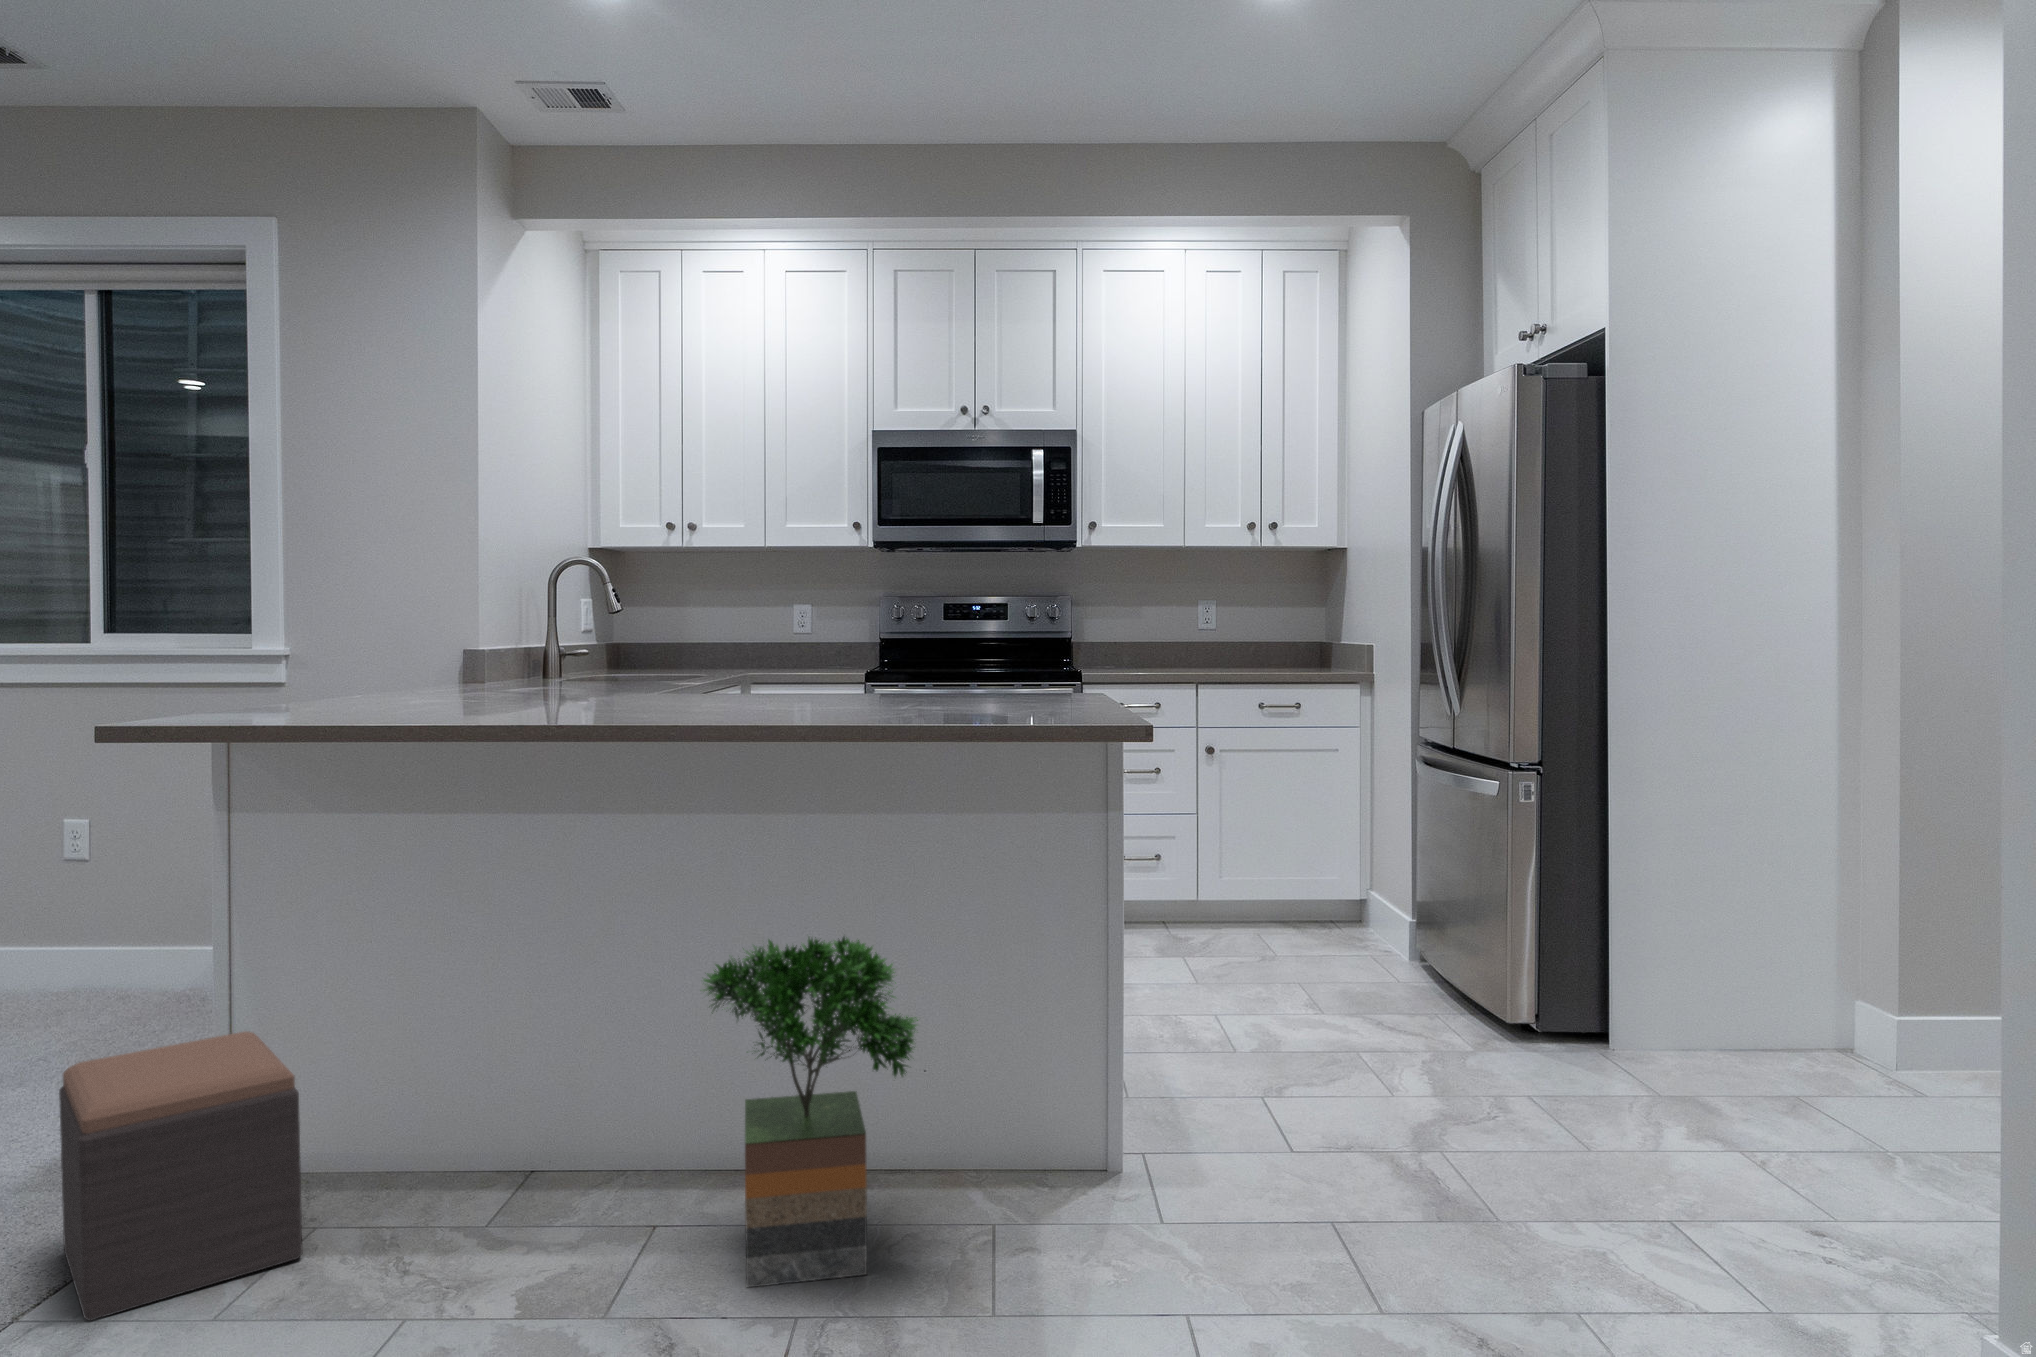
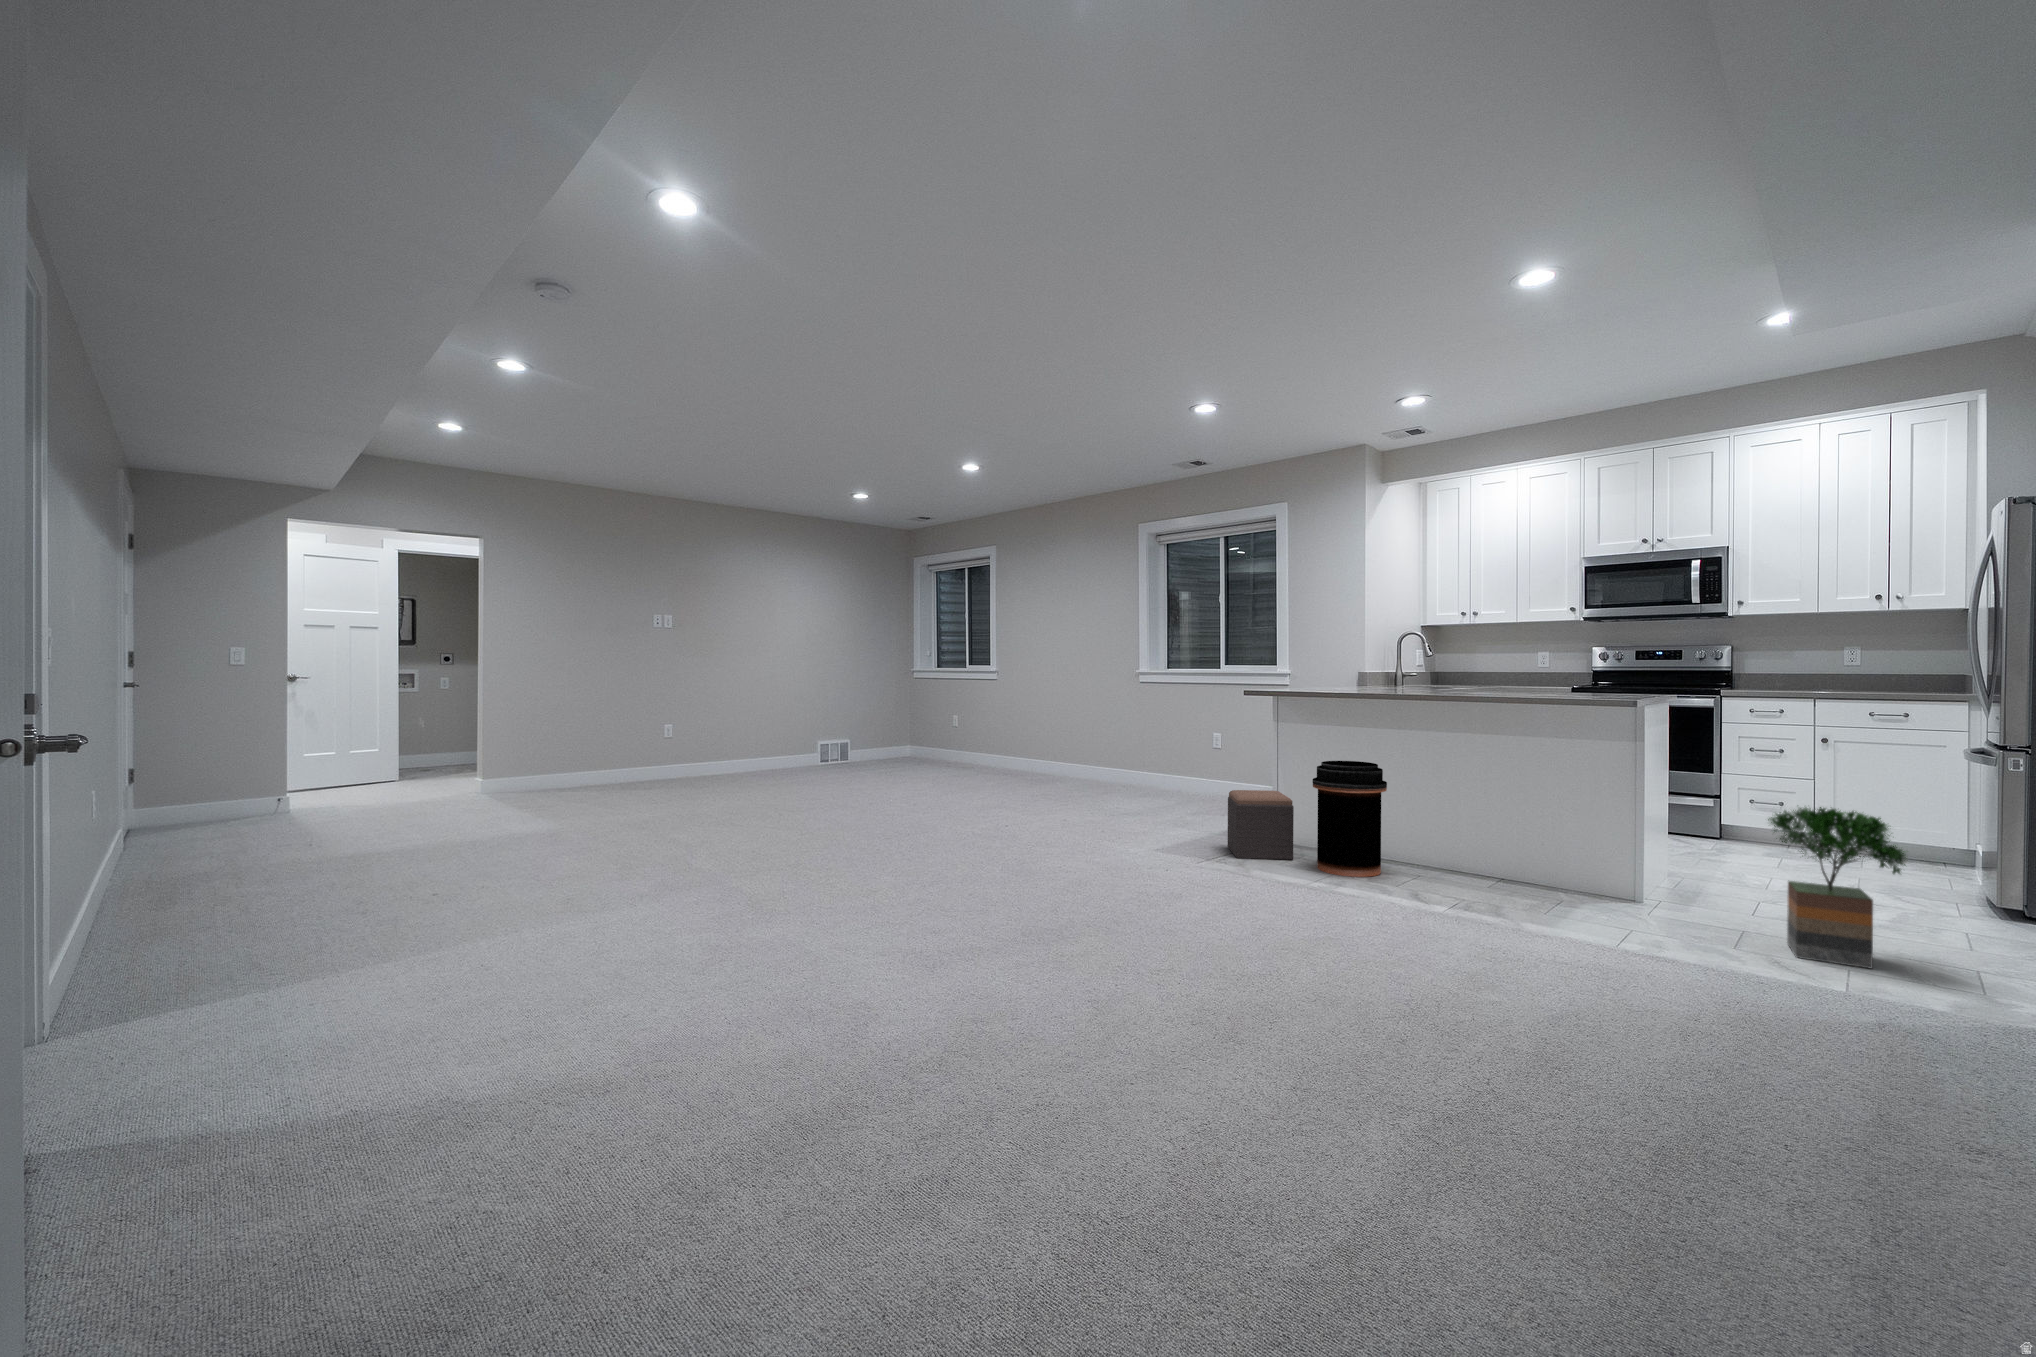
trash can: none [361,923,589,1304] -> present [1313,761,1387,877]
potted tree: present [704,937,918,1287] -> present [1768,807,1907,968]

